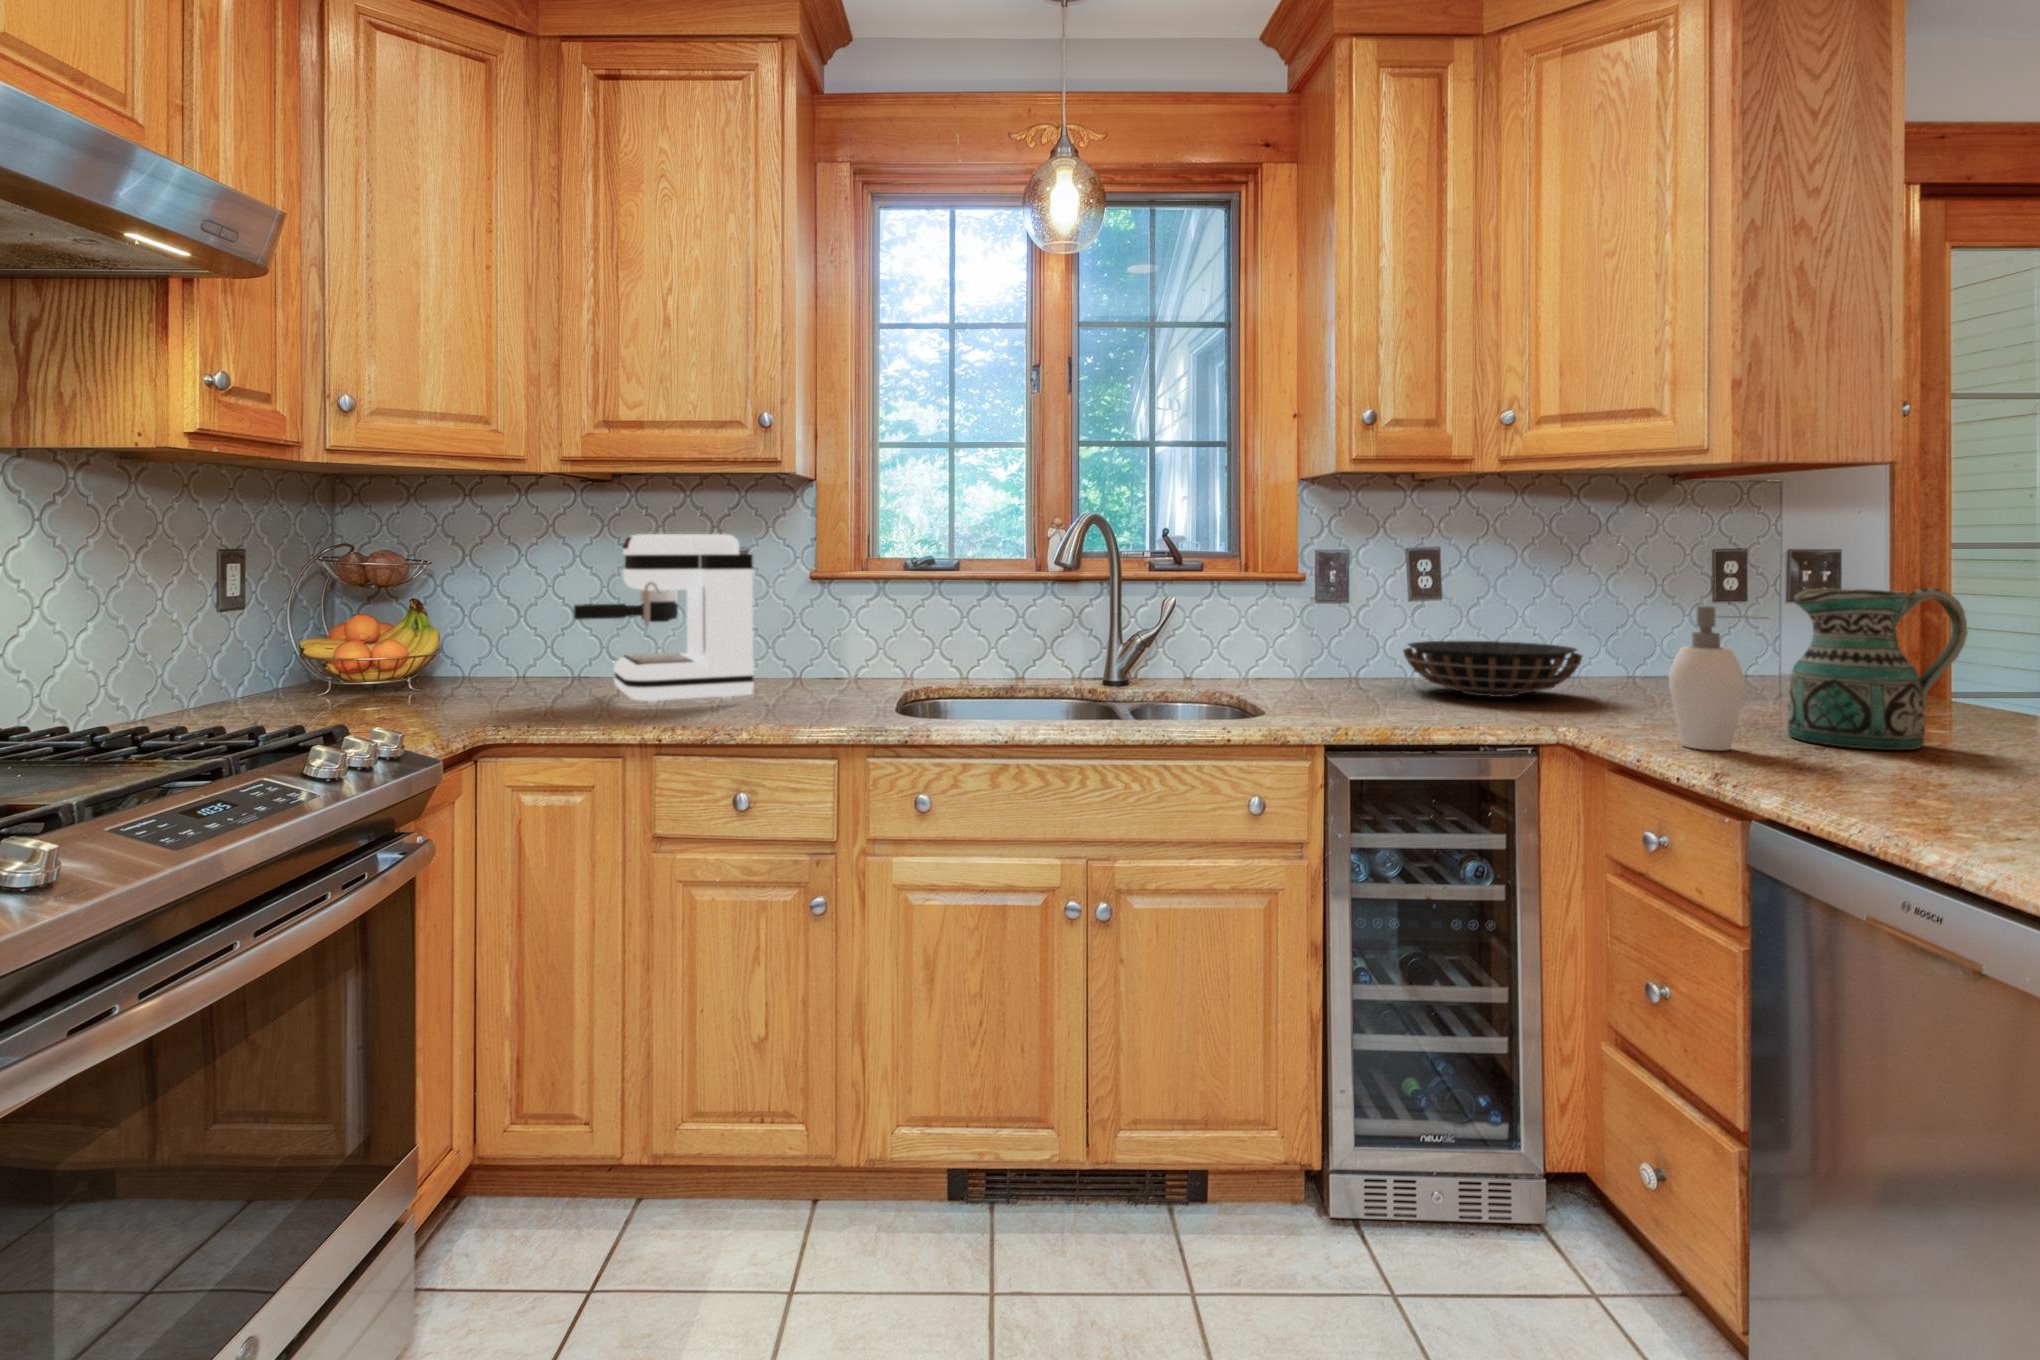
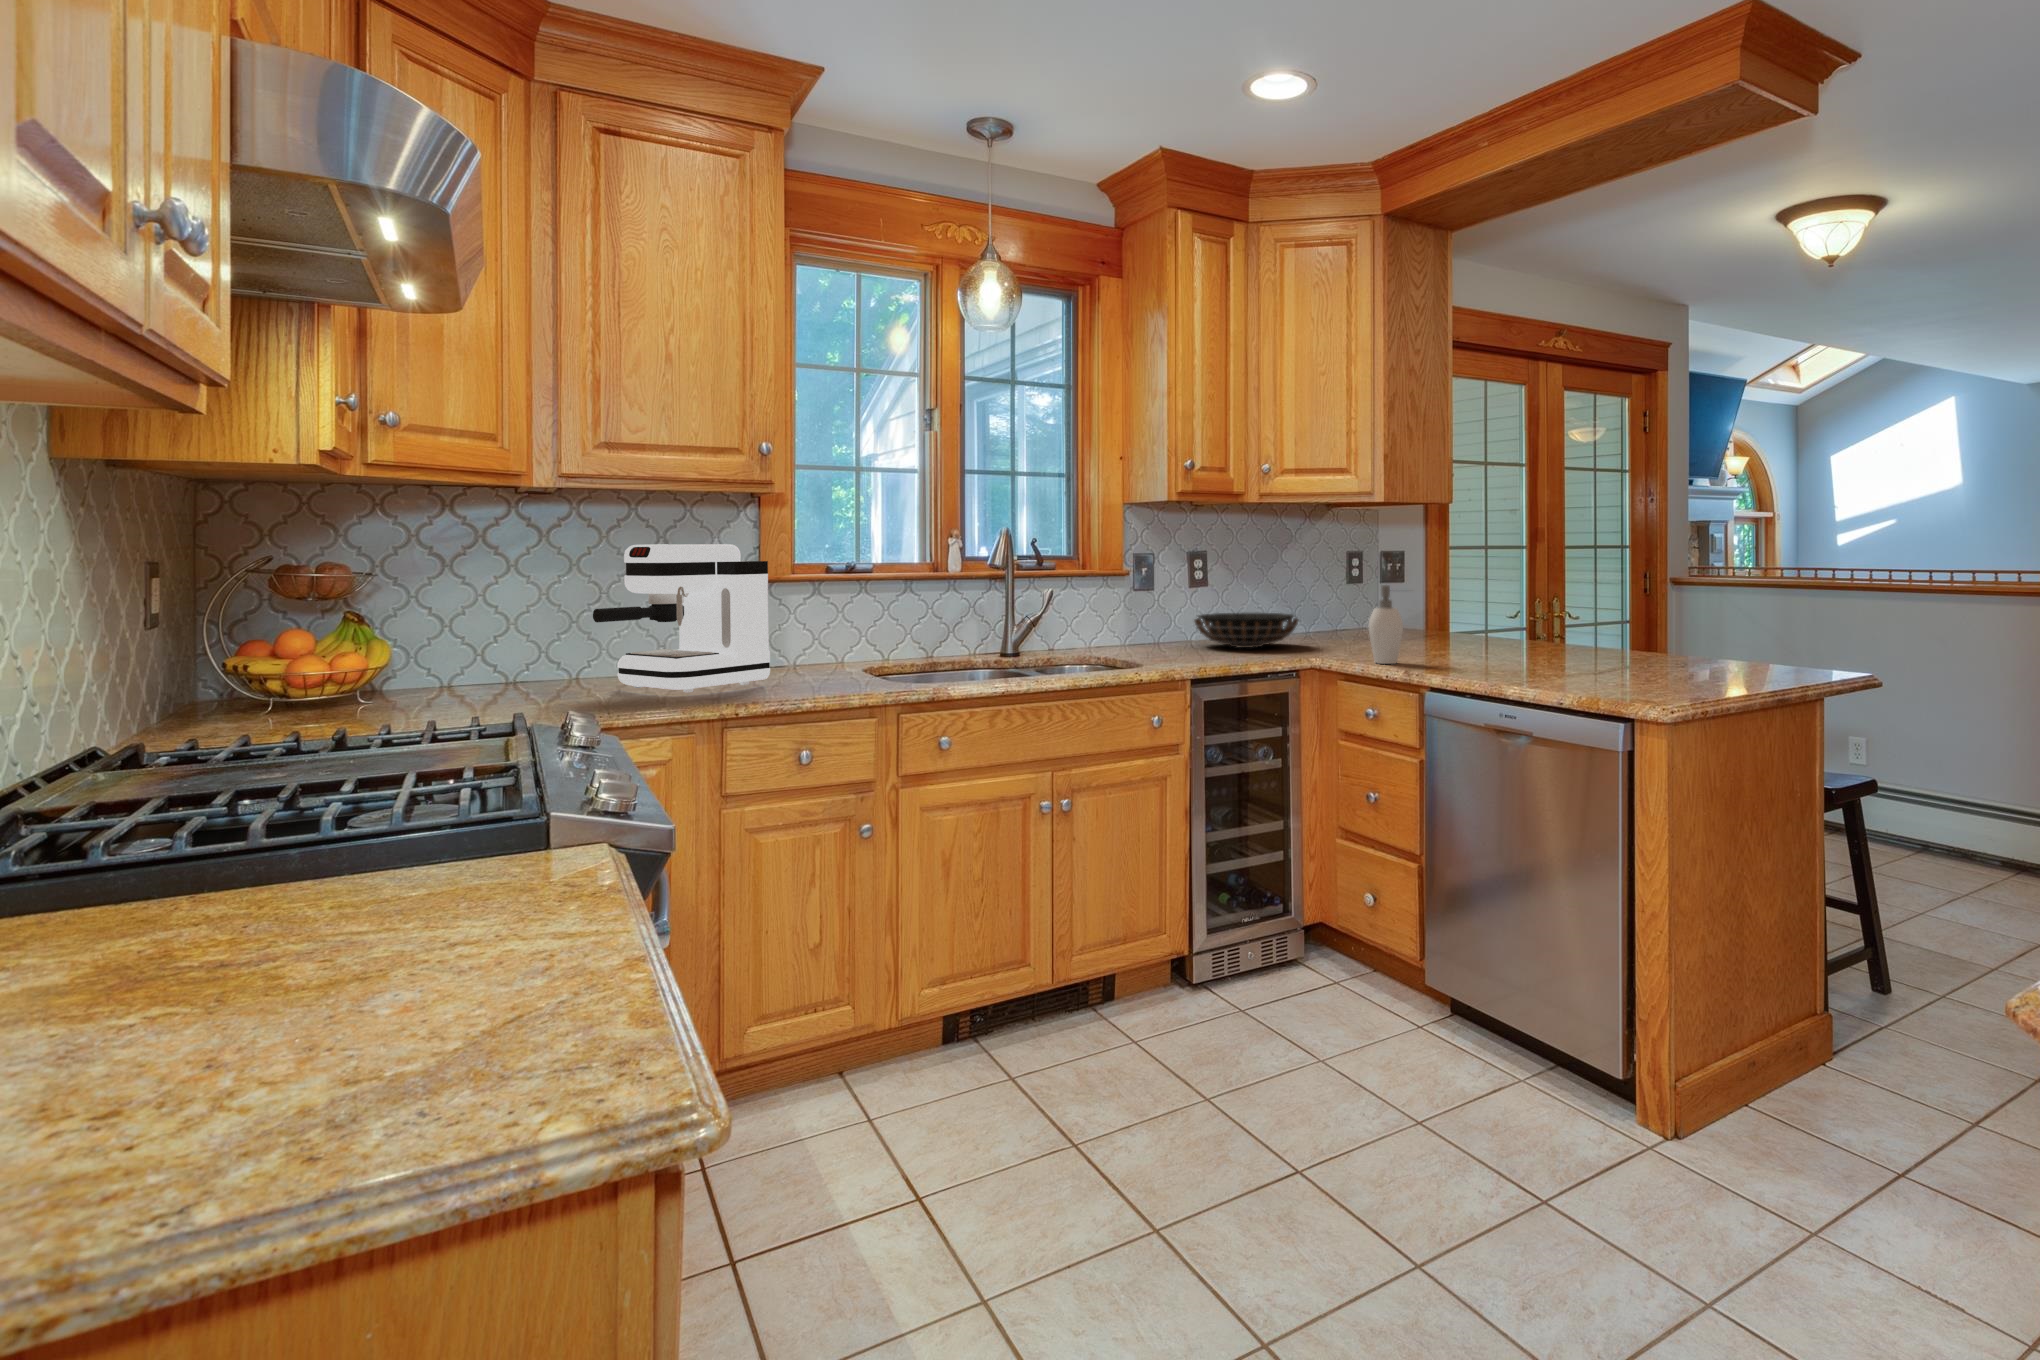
ceramic pitcher: present [1787,588,1967,750] -> none [1411,573,1483,658]

